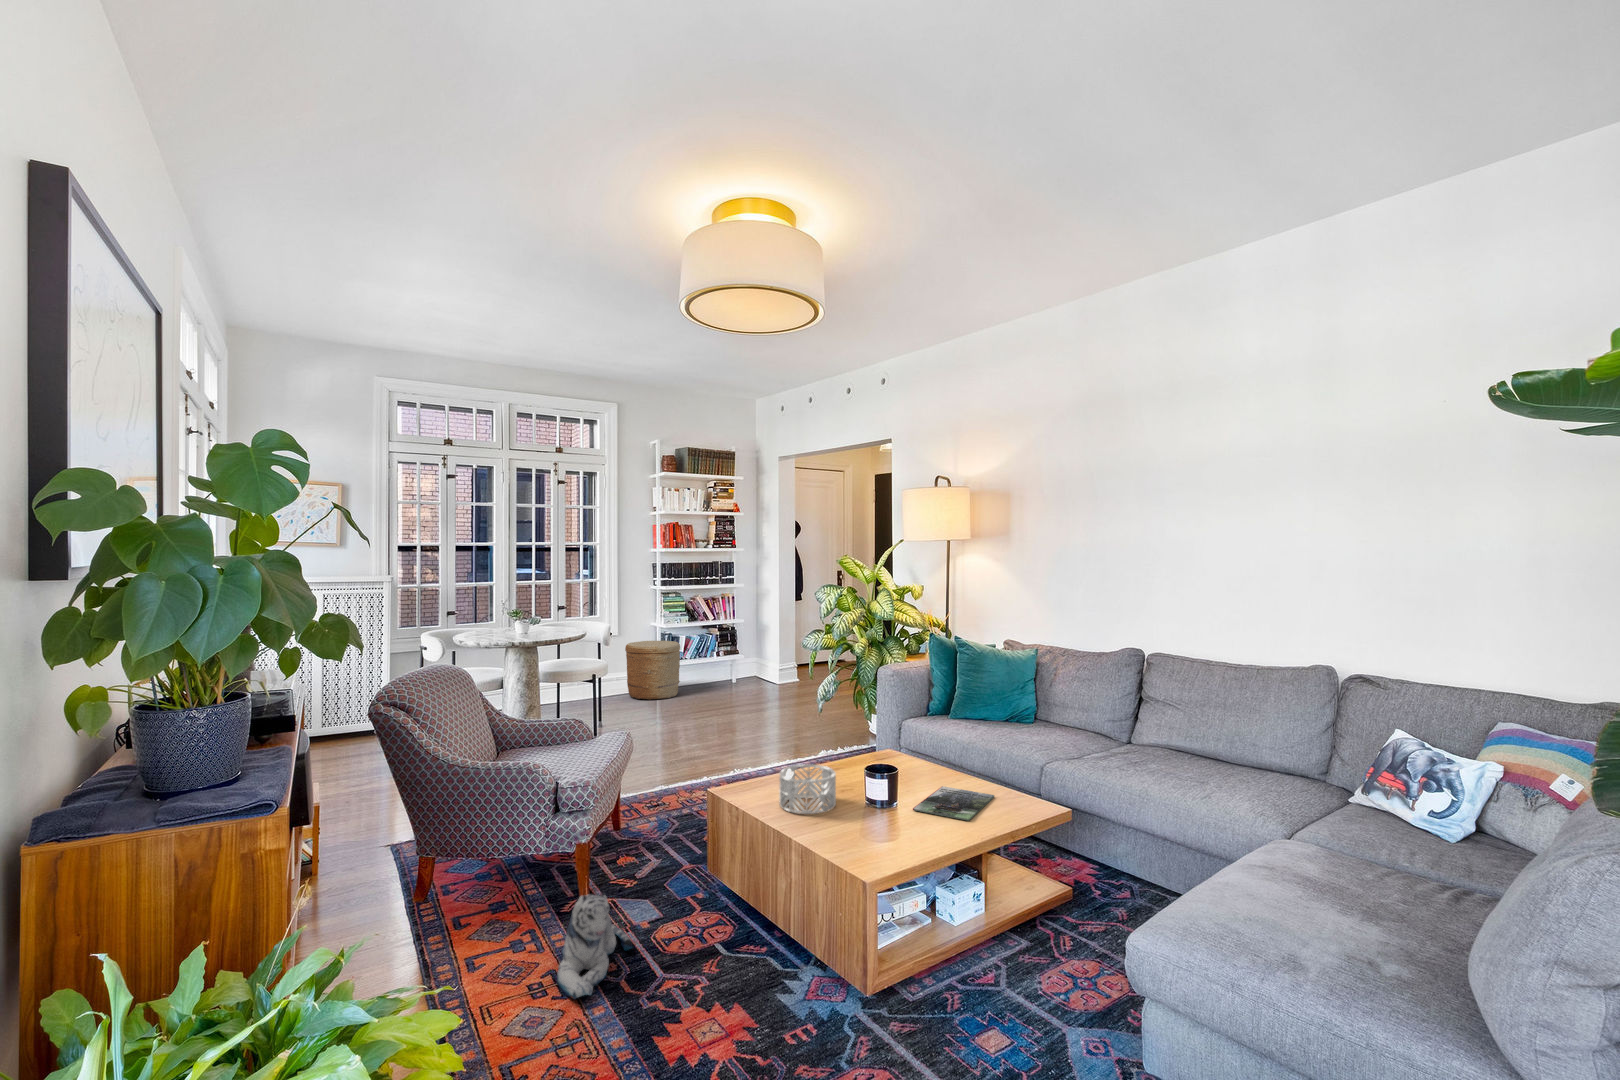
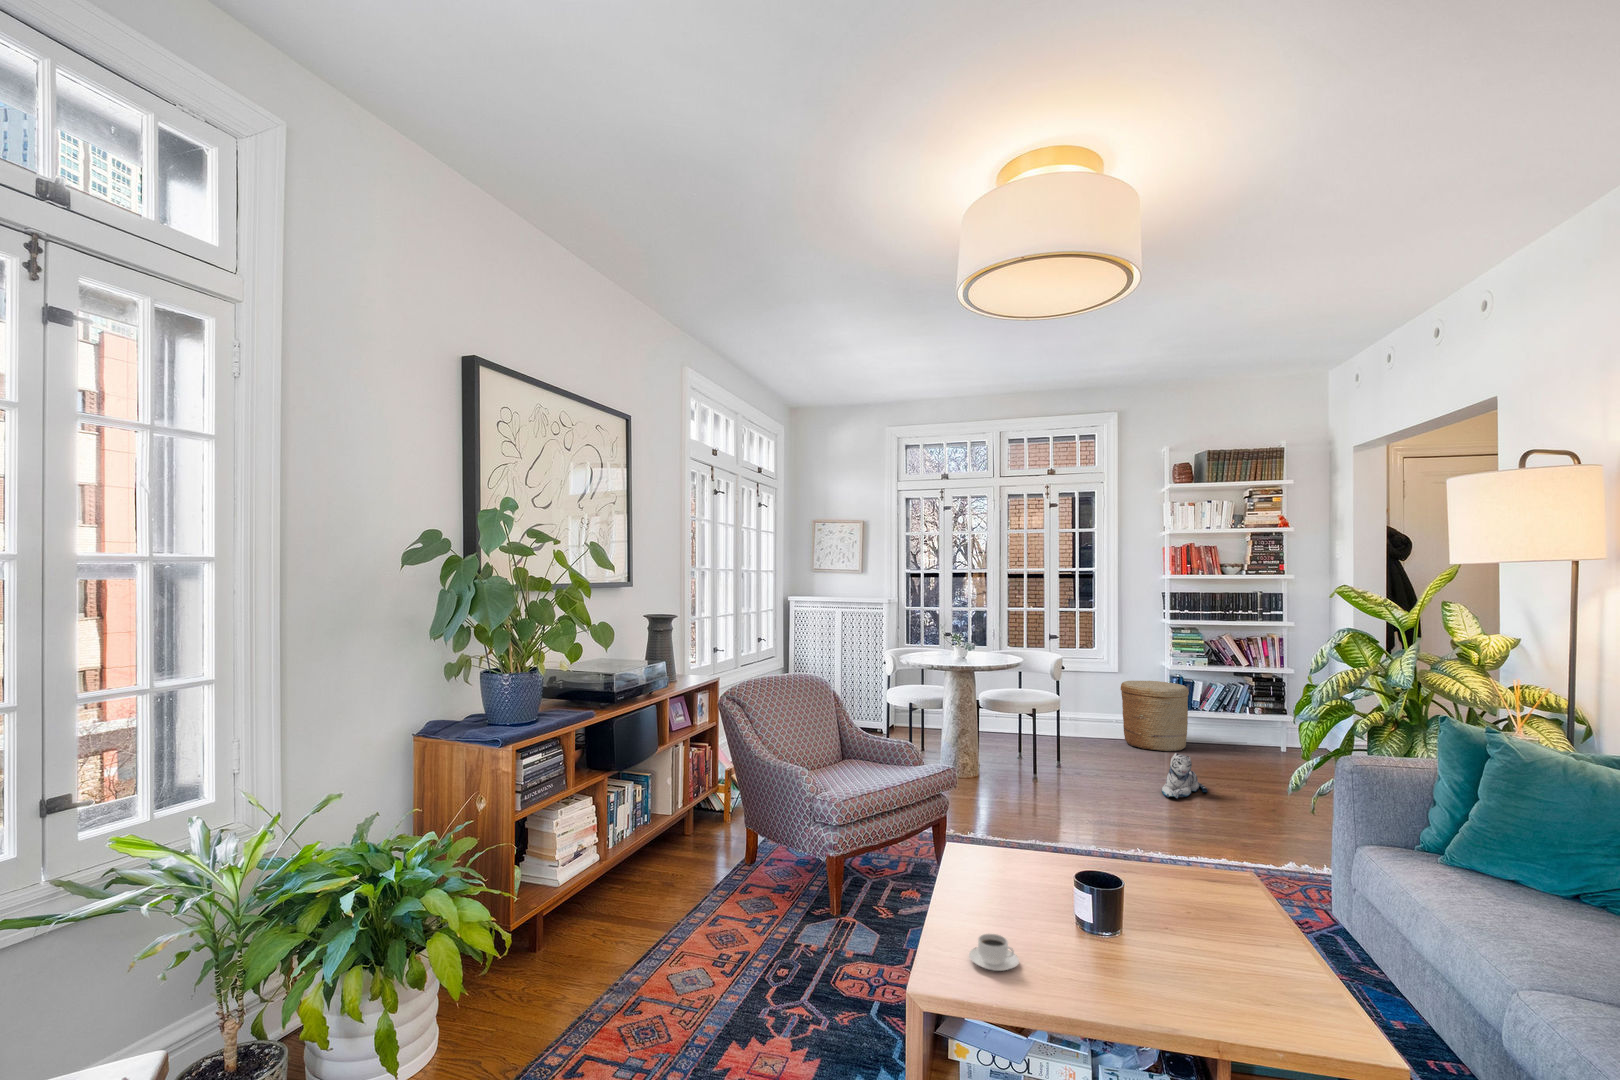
decorative bowl: present [779,764,836,814] -> none [972,839,1041,903]
magazine: present [913,786,994,821] -> none [1110,930,1263,981]
coffee cup: none [864,827,903,854] -> present [969,934,1019,971]
plush toy: present [557,895,632,999] -> present [1162,753,1208,799]

